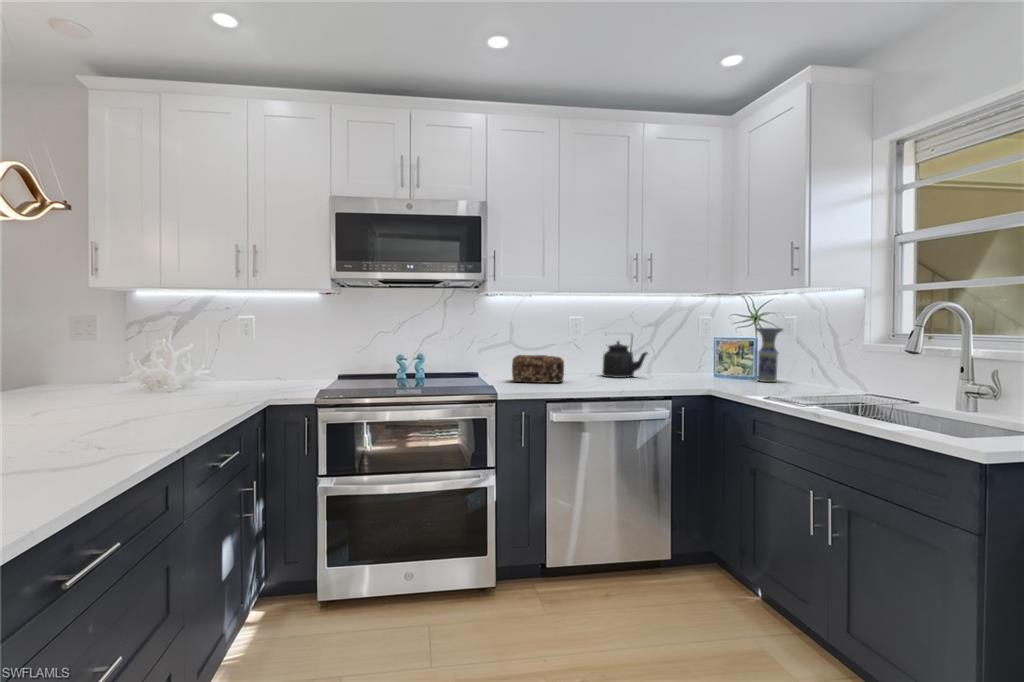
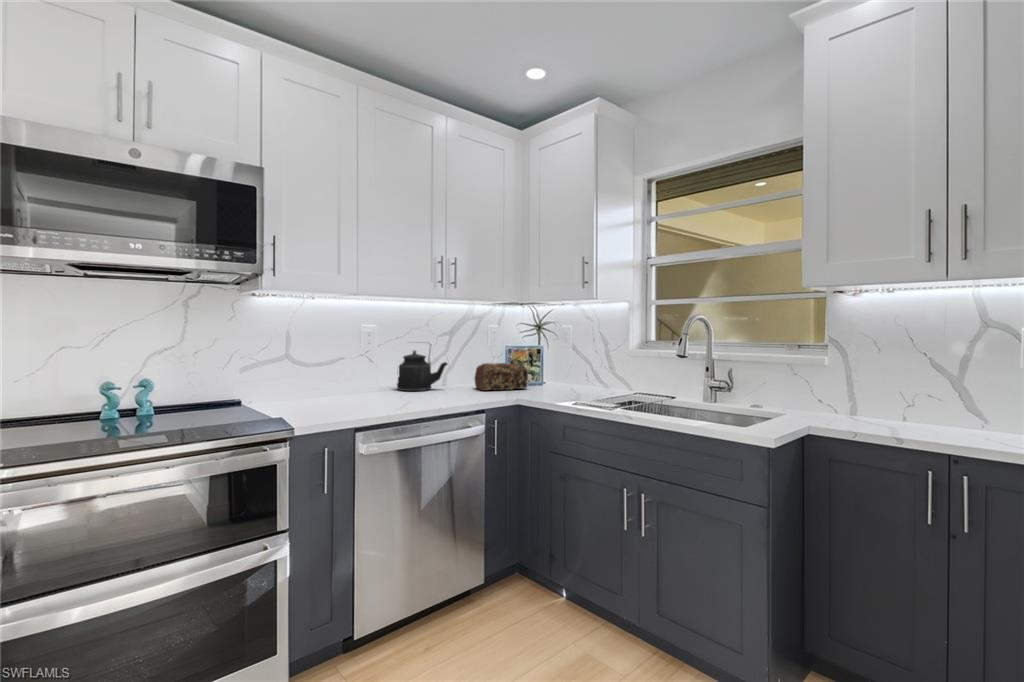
vase: present [756,328,783,382] -> none [544,337,568,388]
bread loaf: present [512,355,564,383] -> present [475,363,528,391]

